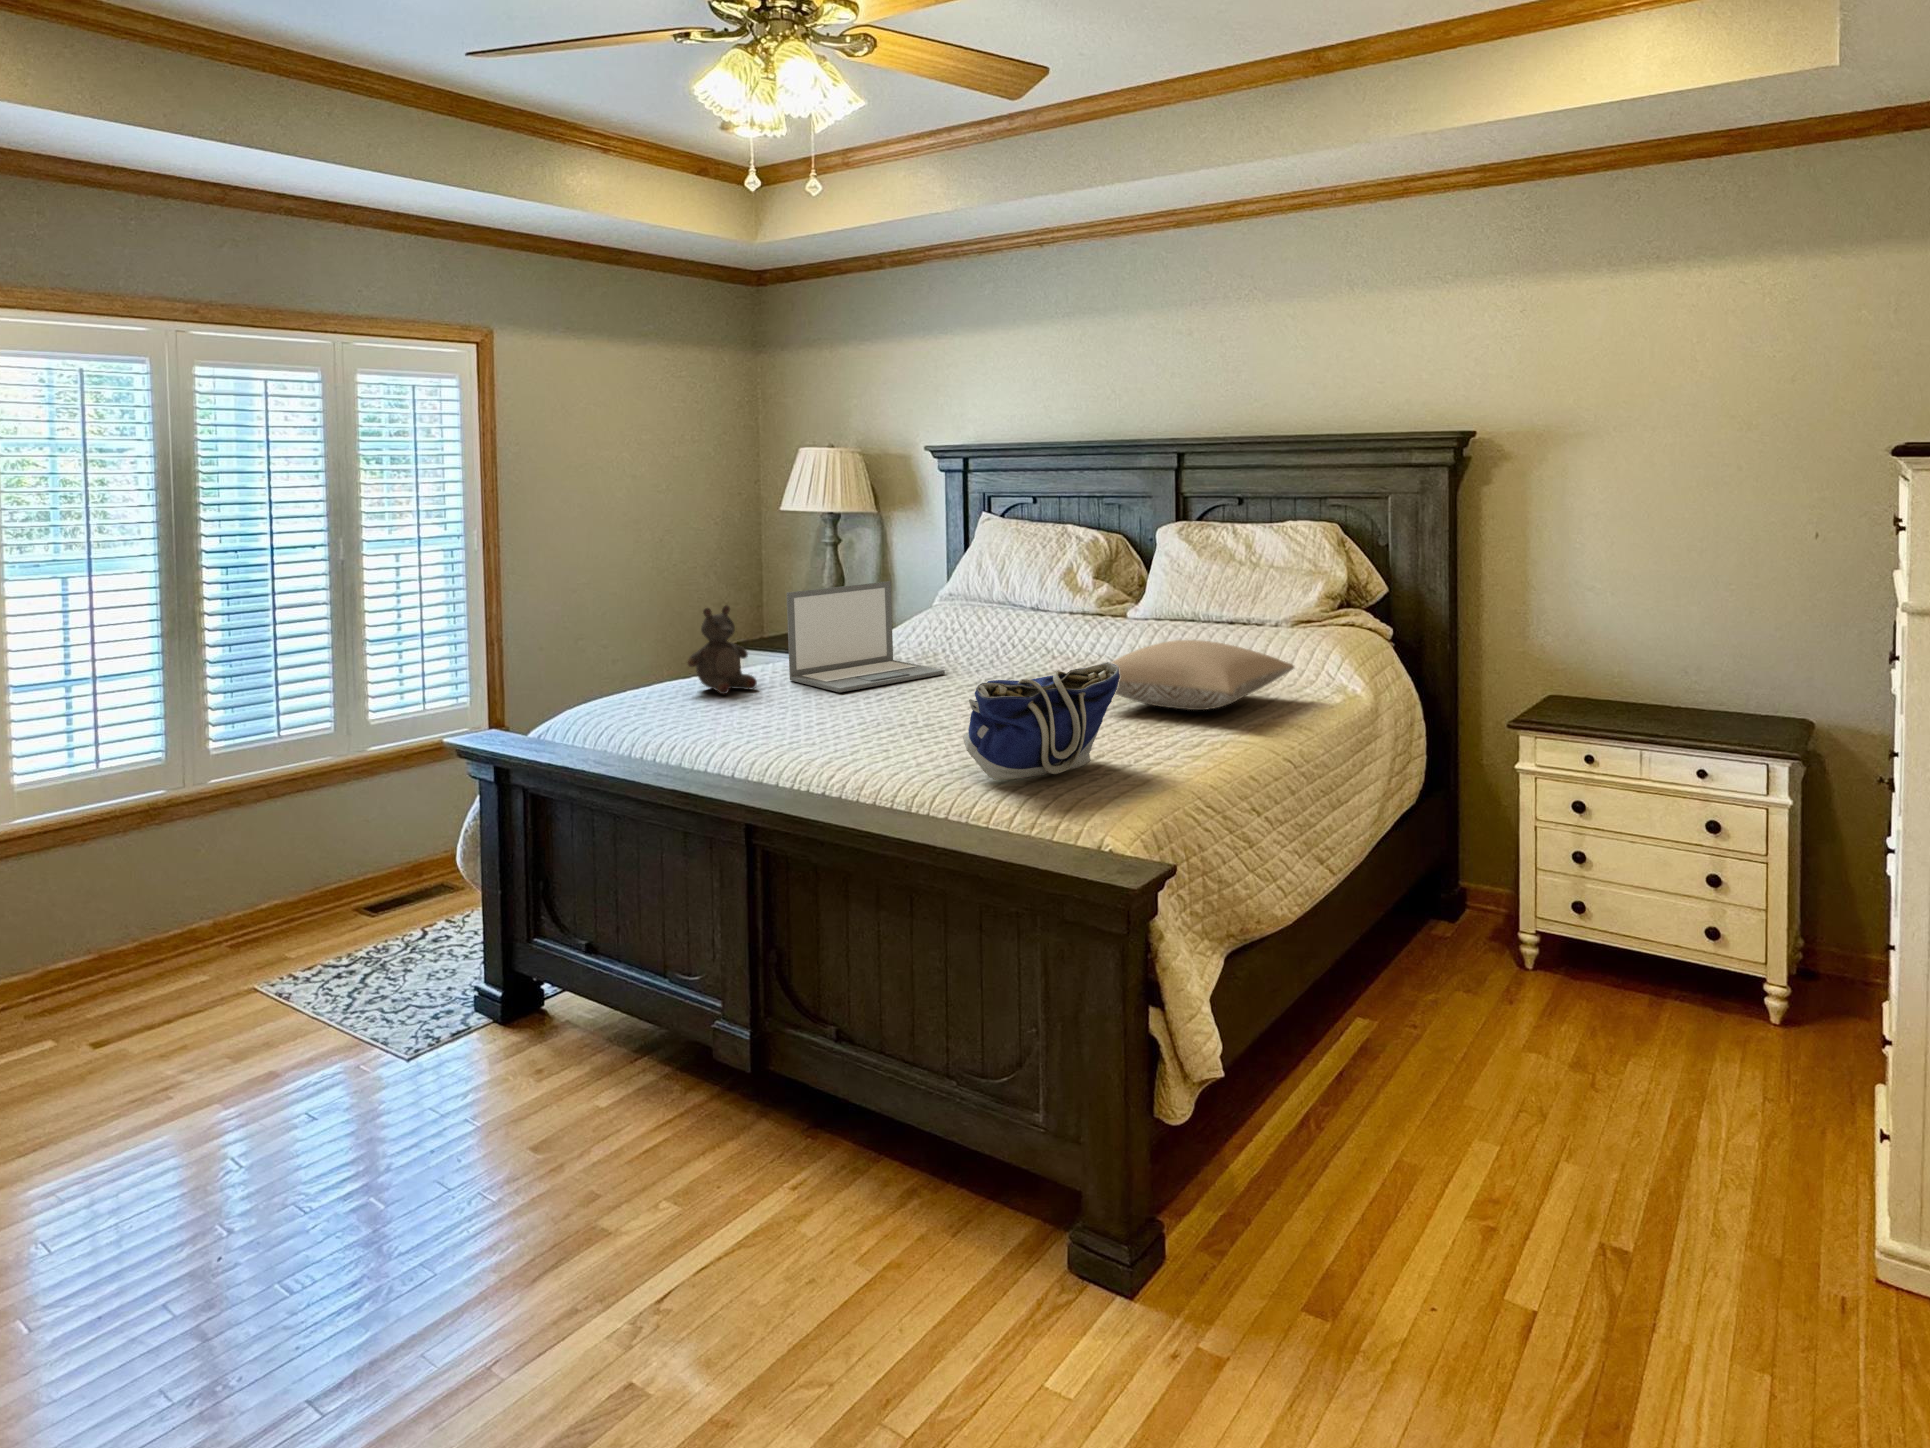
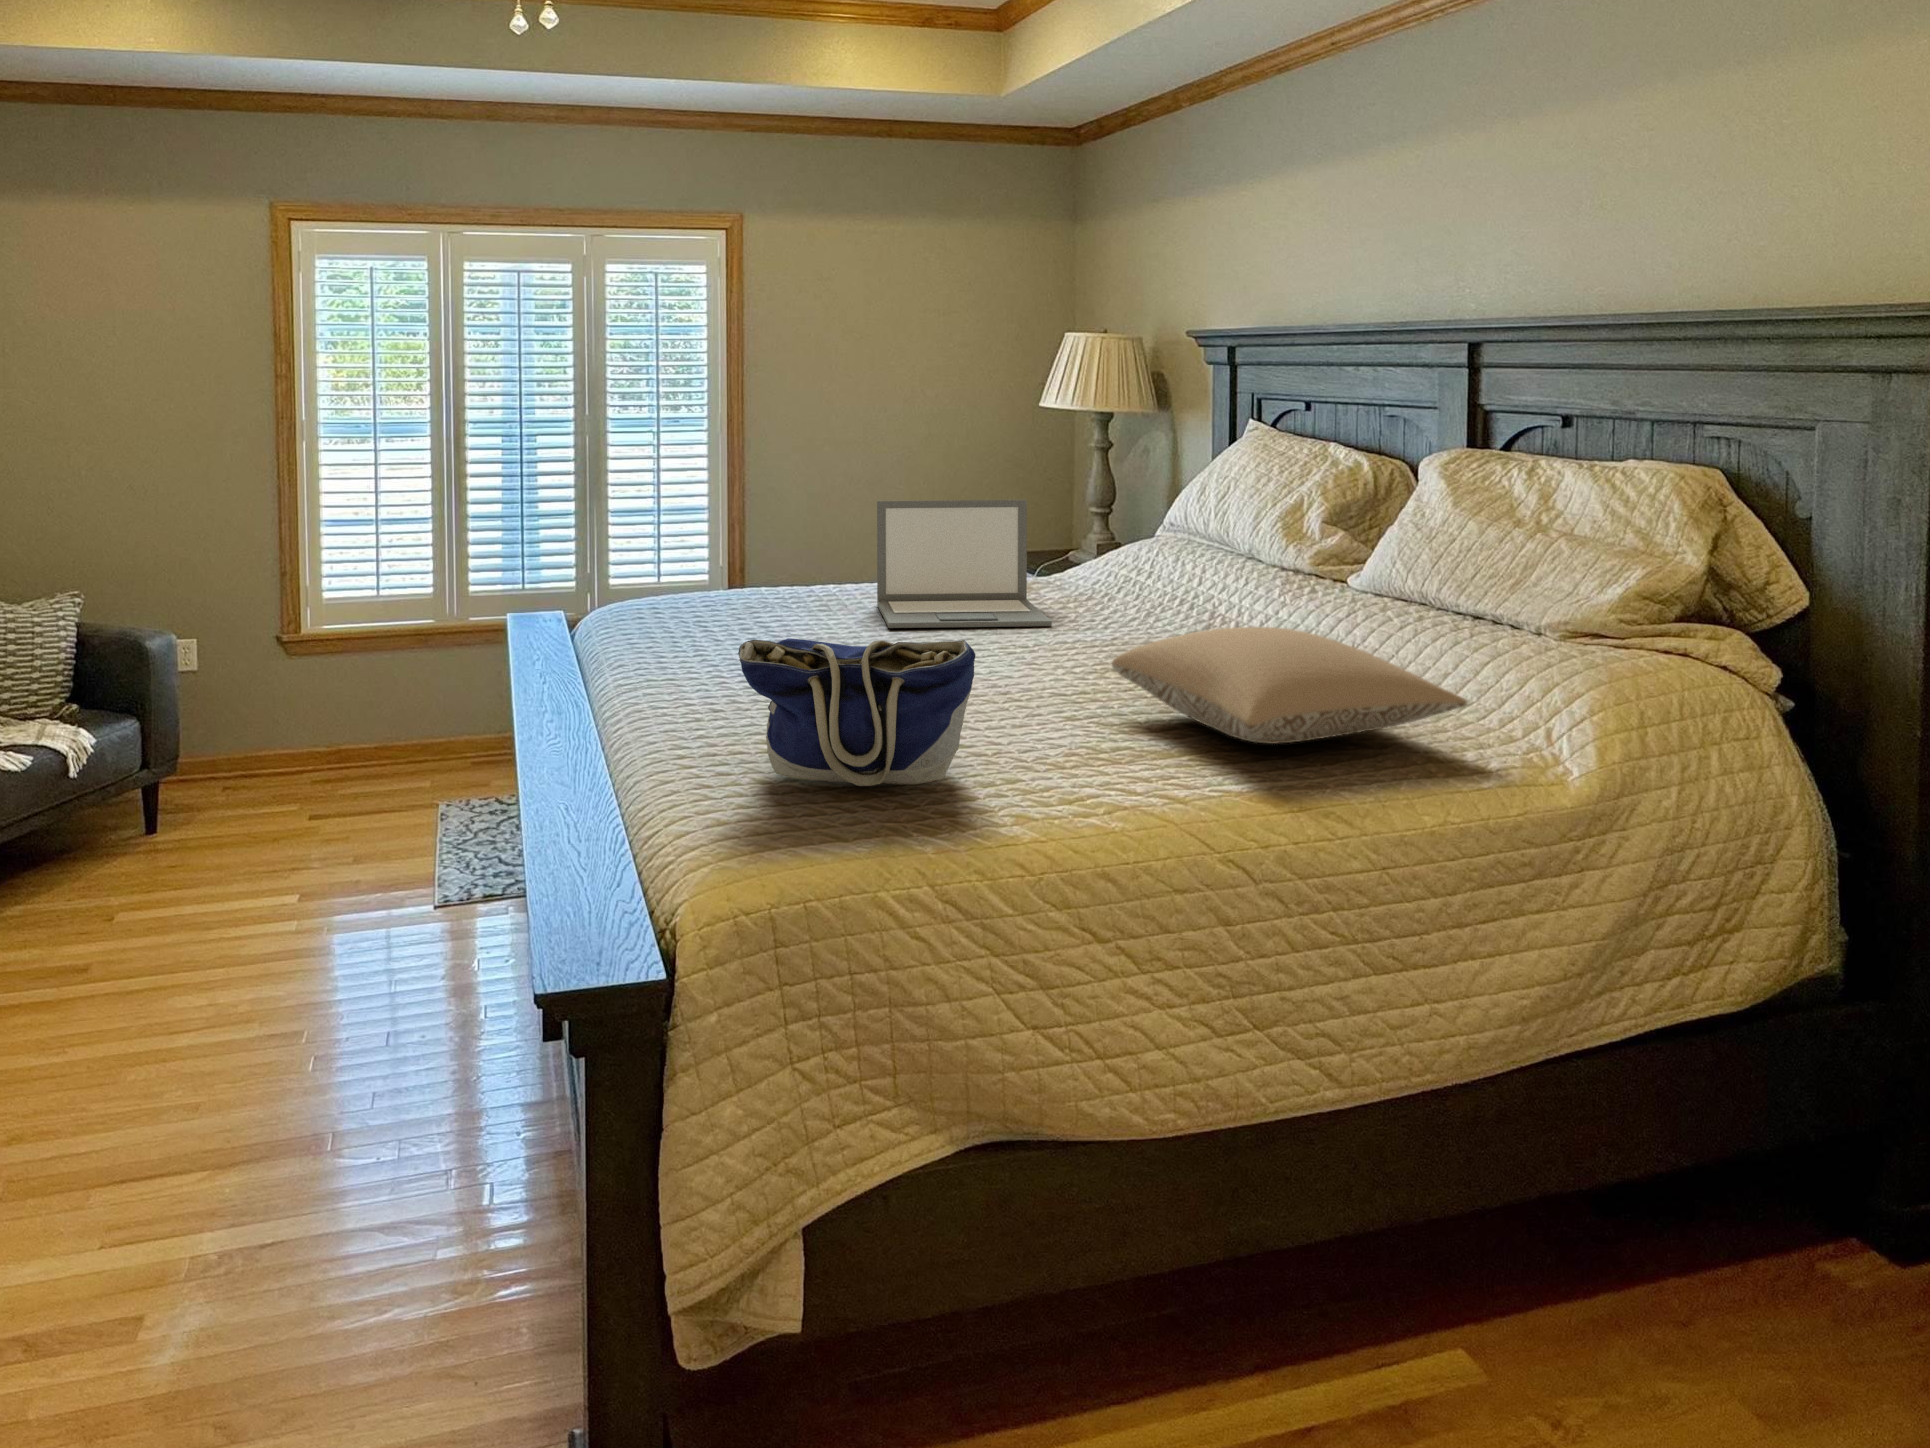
stuffed bear: present [688,605,757,694] -> none [758,509,835,610]

